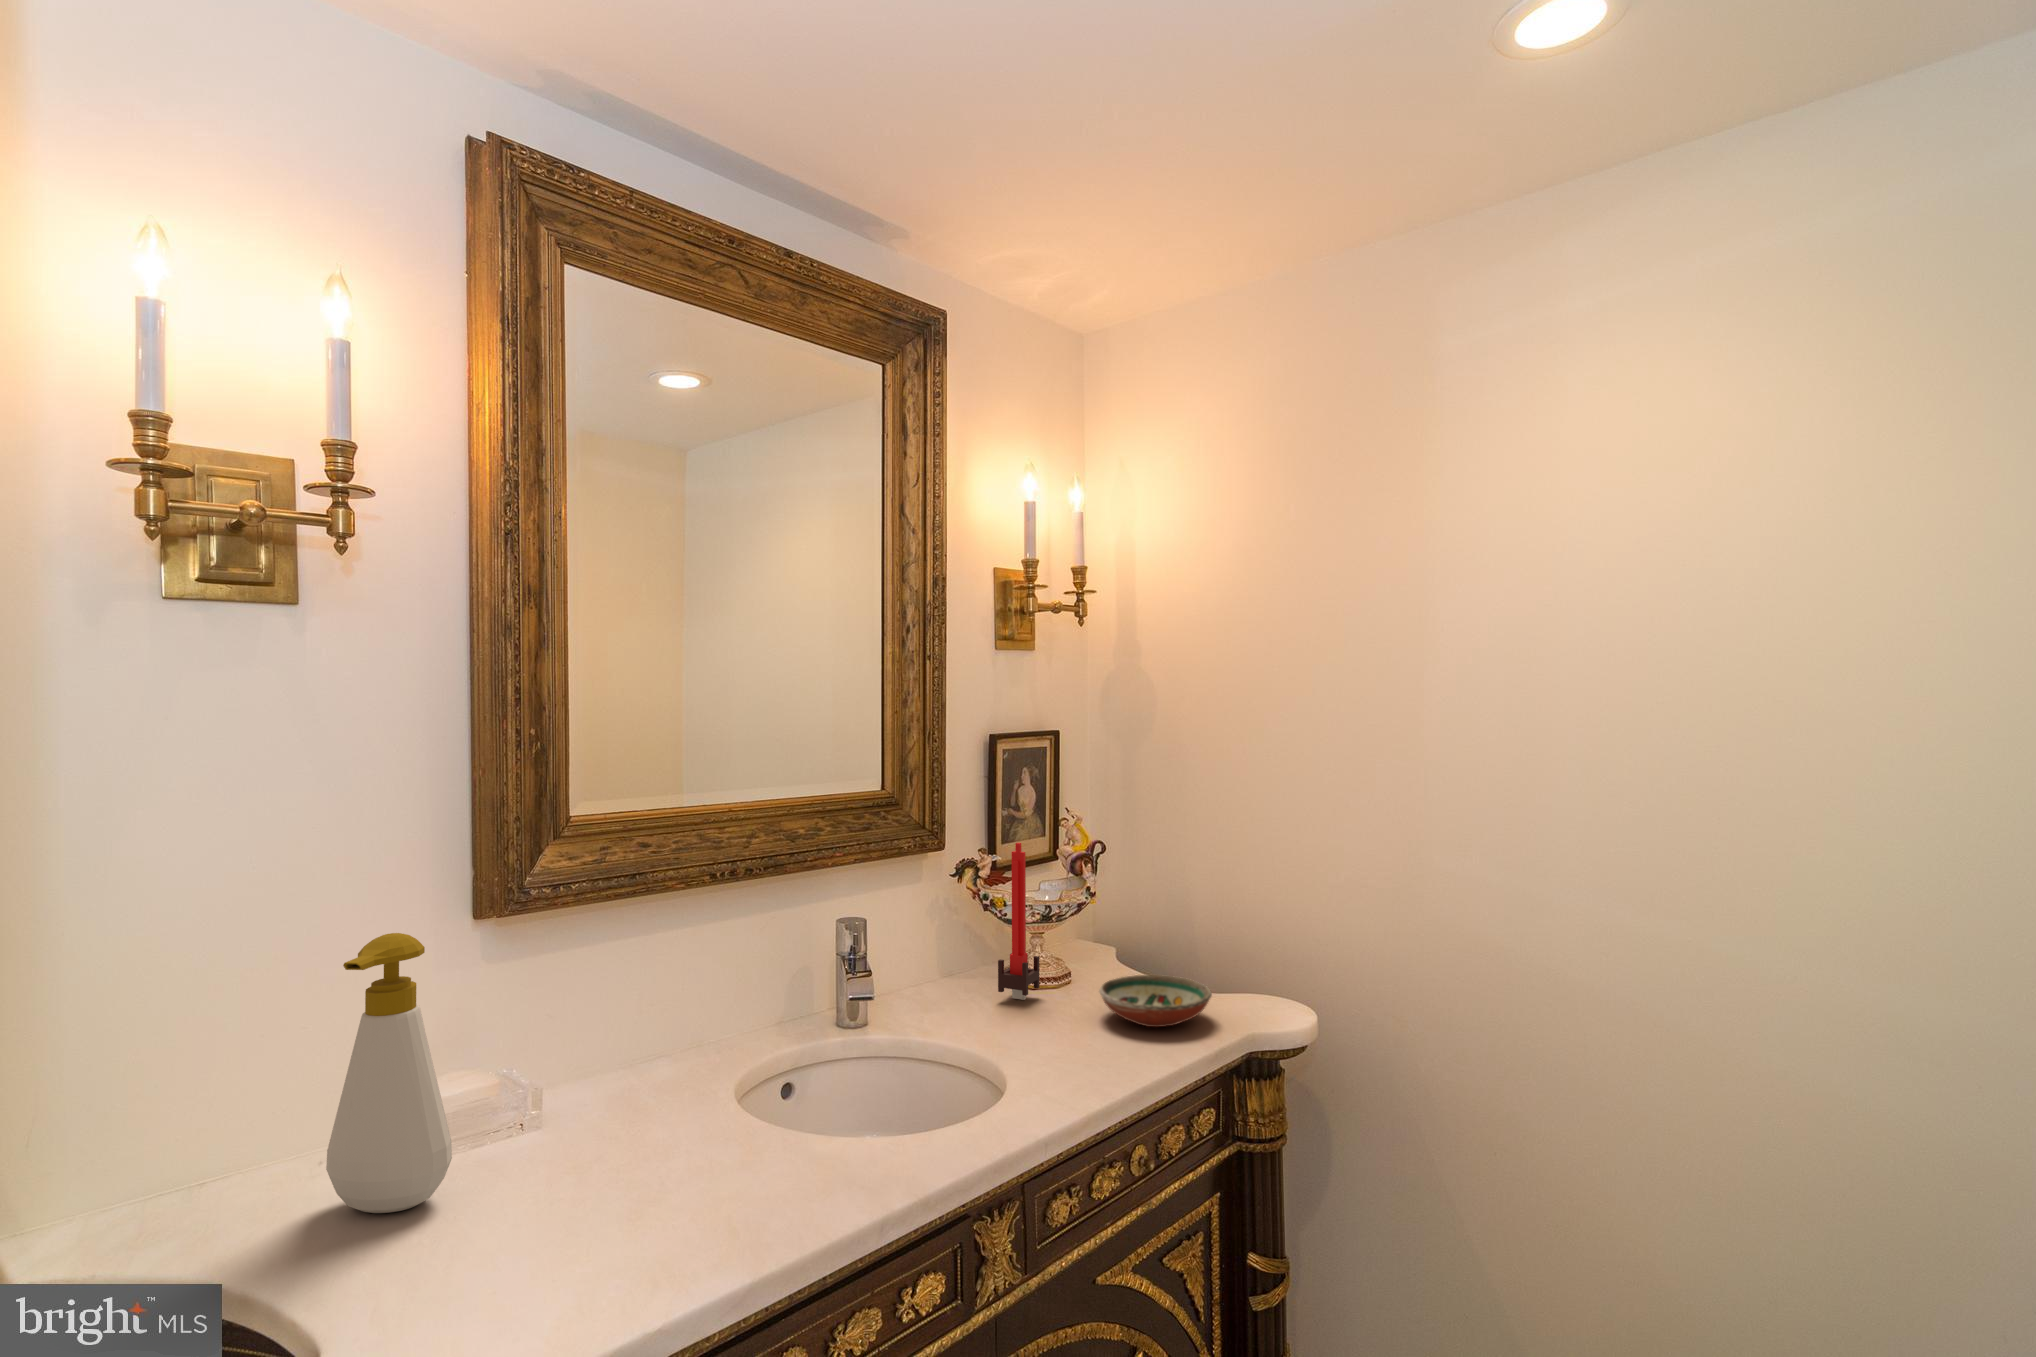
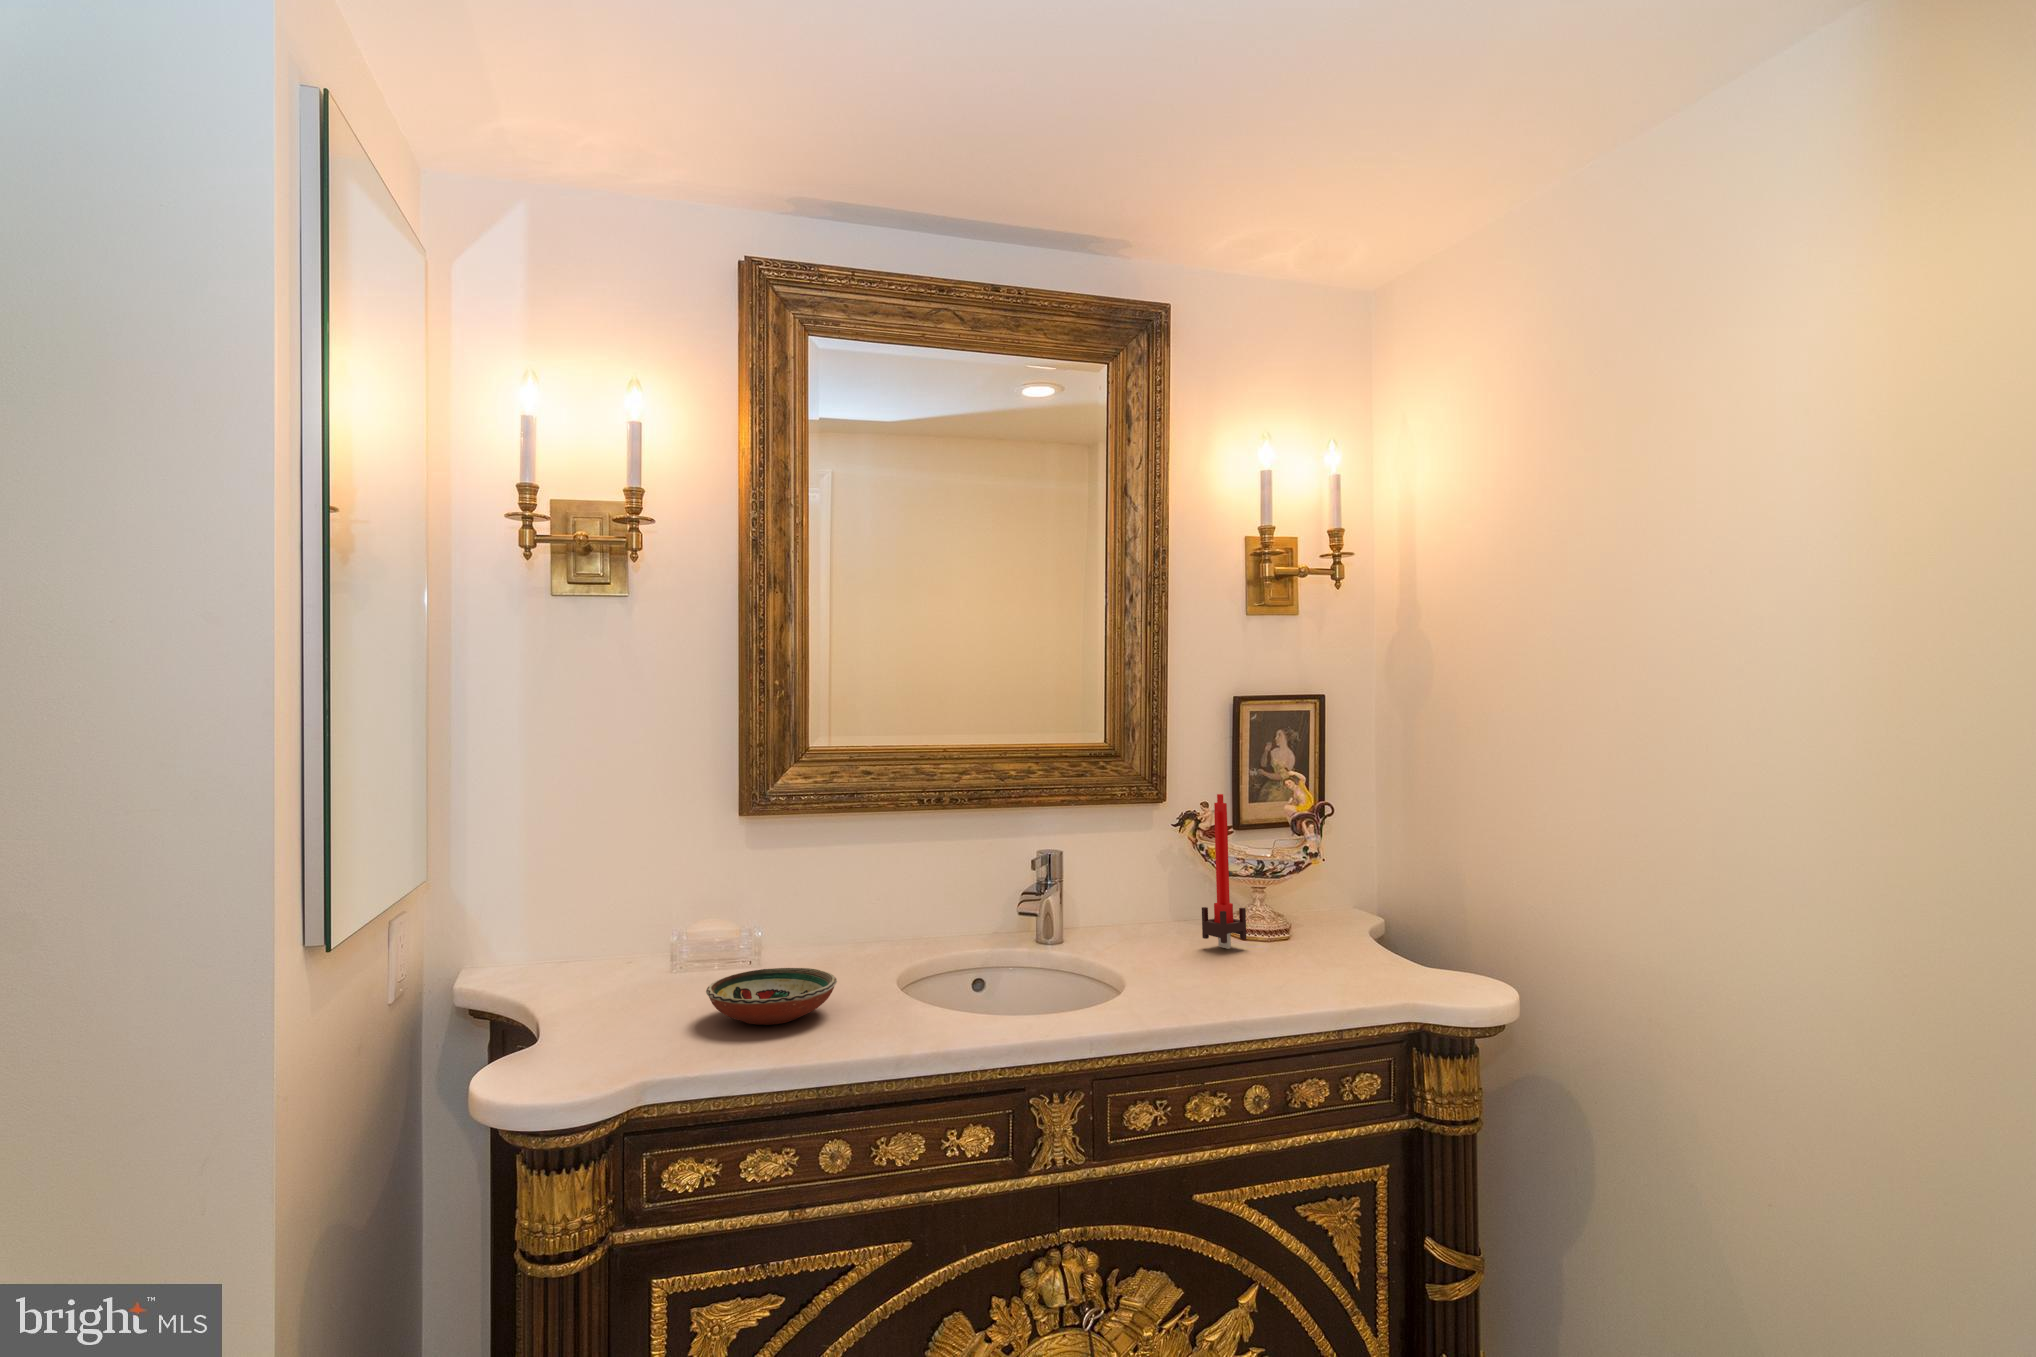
soap bottle: present [326,933,452,1213] -> none [610,815,683,1003]
decorative bowl: present [1099,975,1212,1027] -> present [706,968,837,1025]

